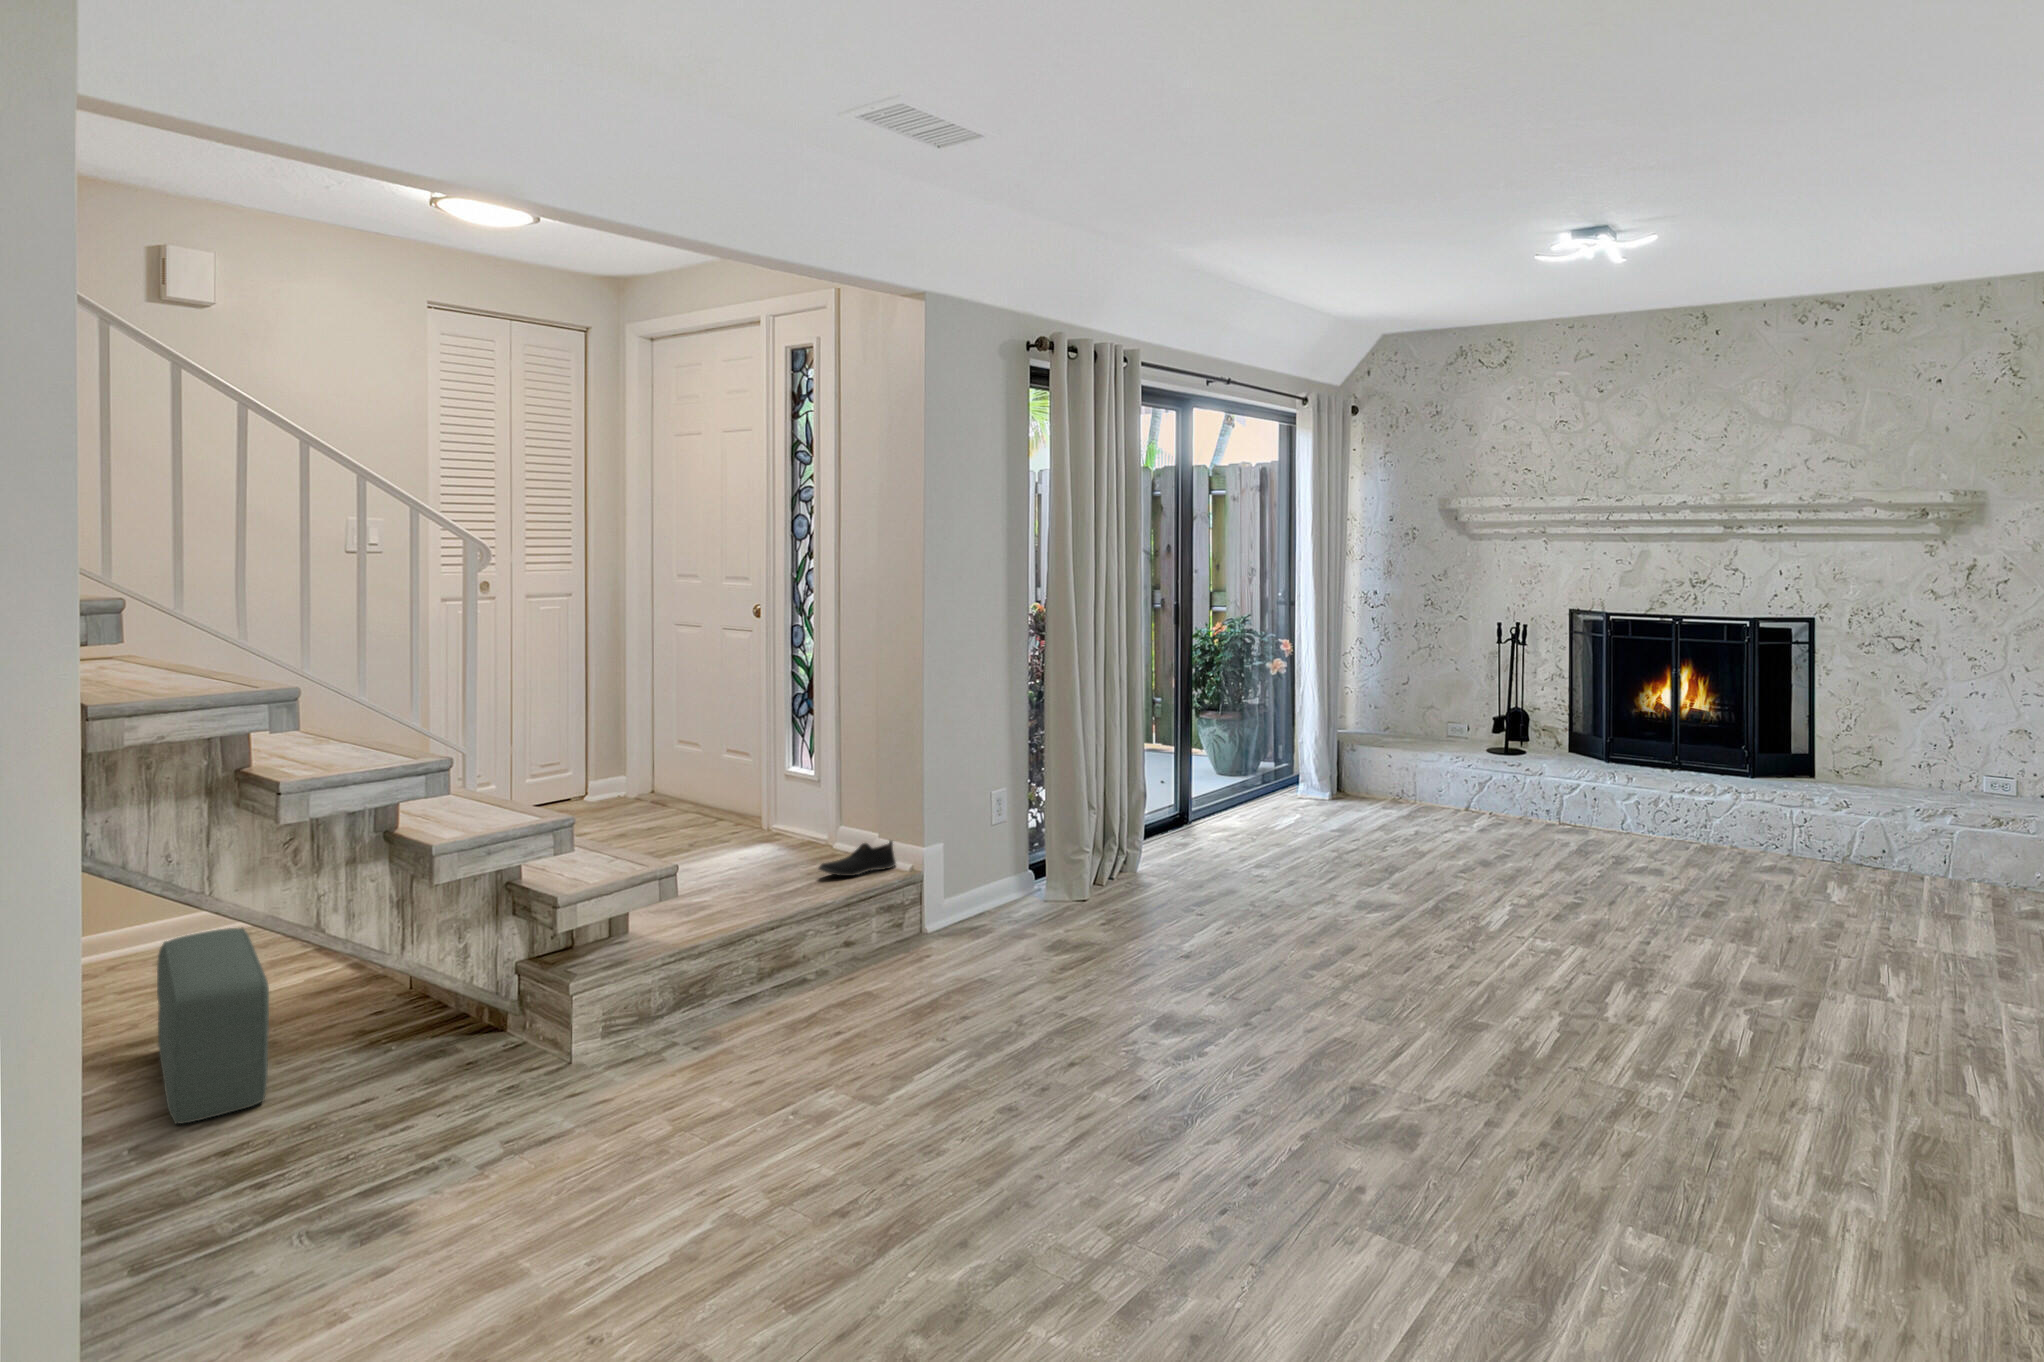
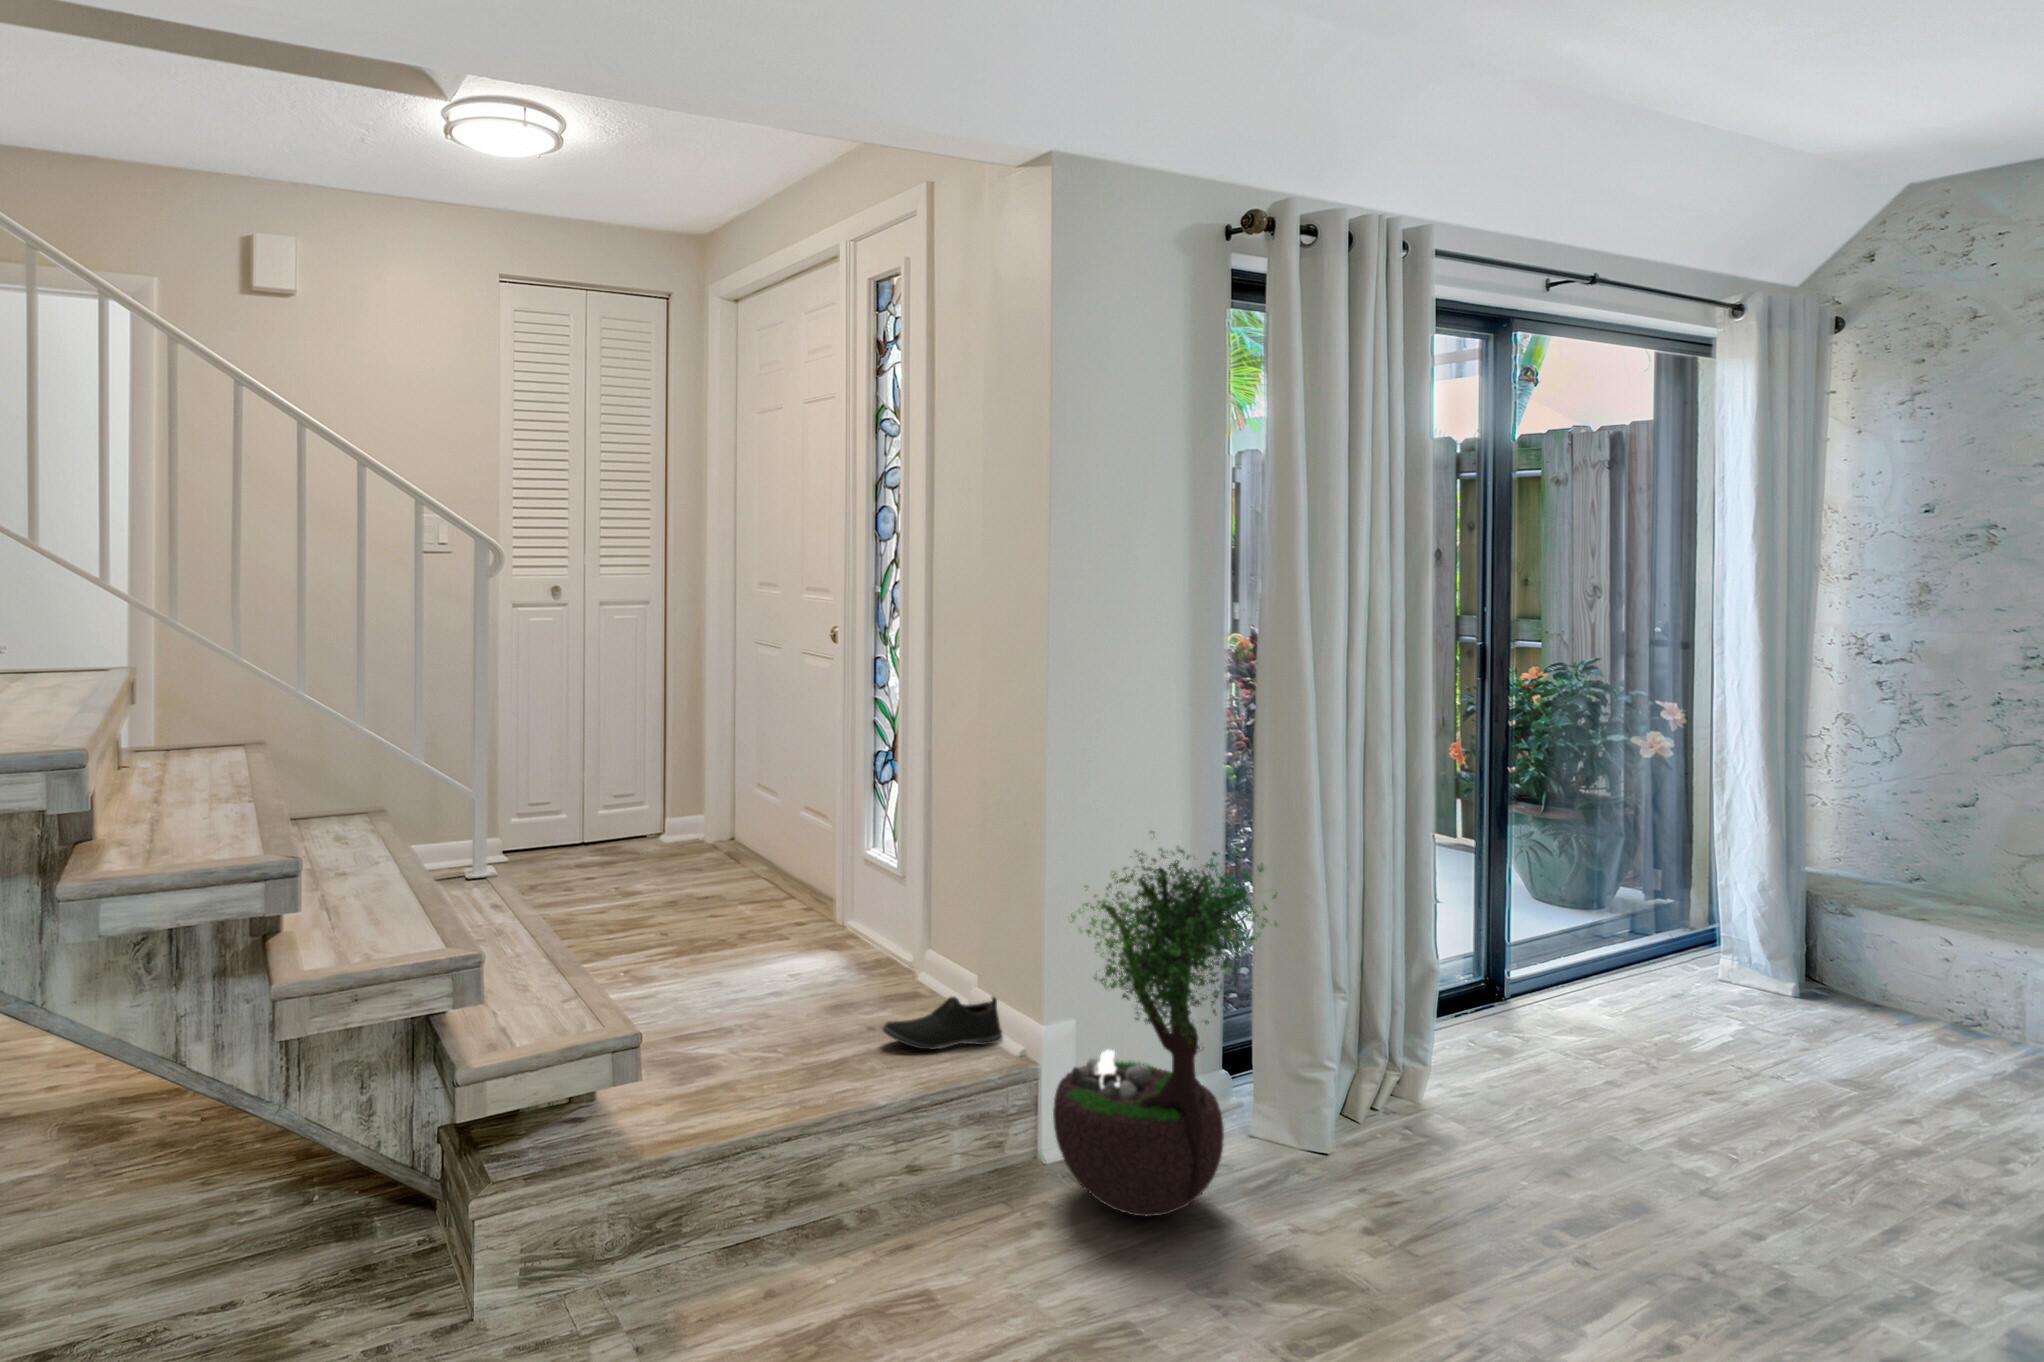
potted tree: none [932,724,1062,944] -> present [1053,832,1277,1217]
pouf: present [157,928,269,1124] -> none [21,1008,202,1294]

